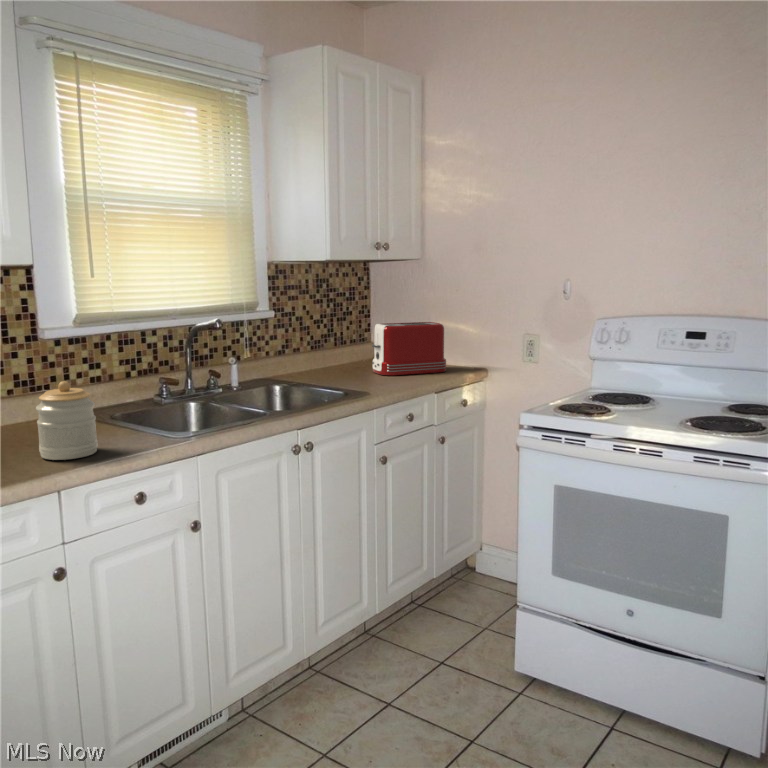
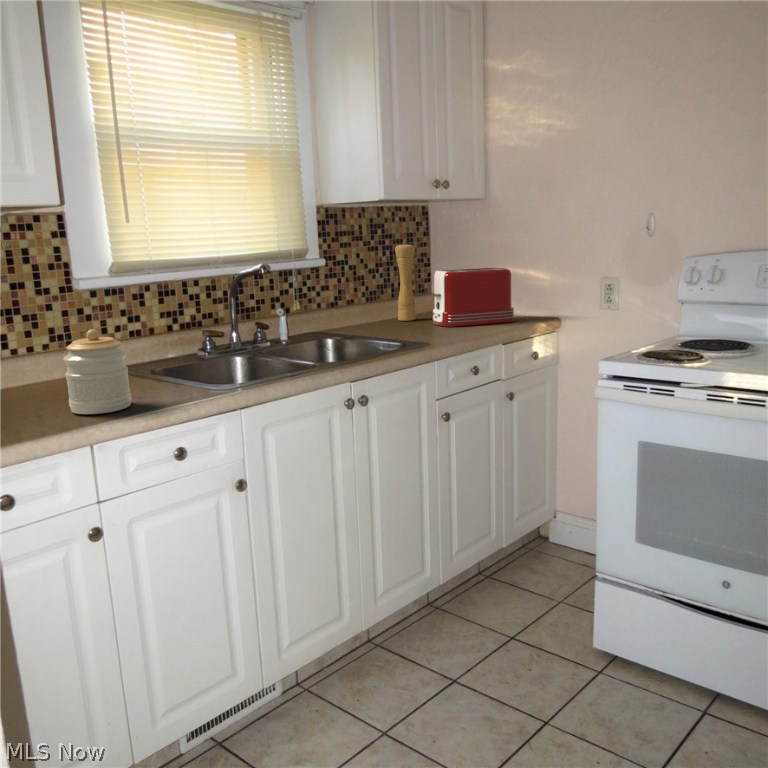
pepper mill: none [339,297,357,368] -> present [395,243,416,321]

